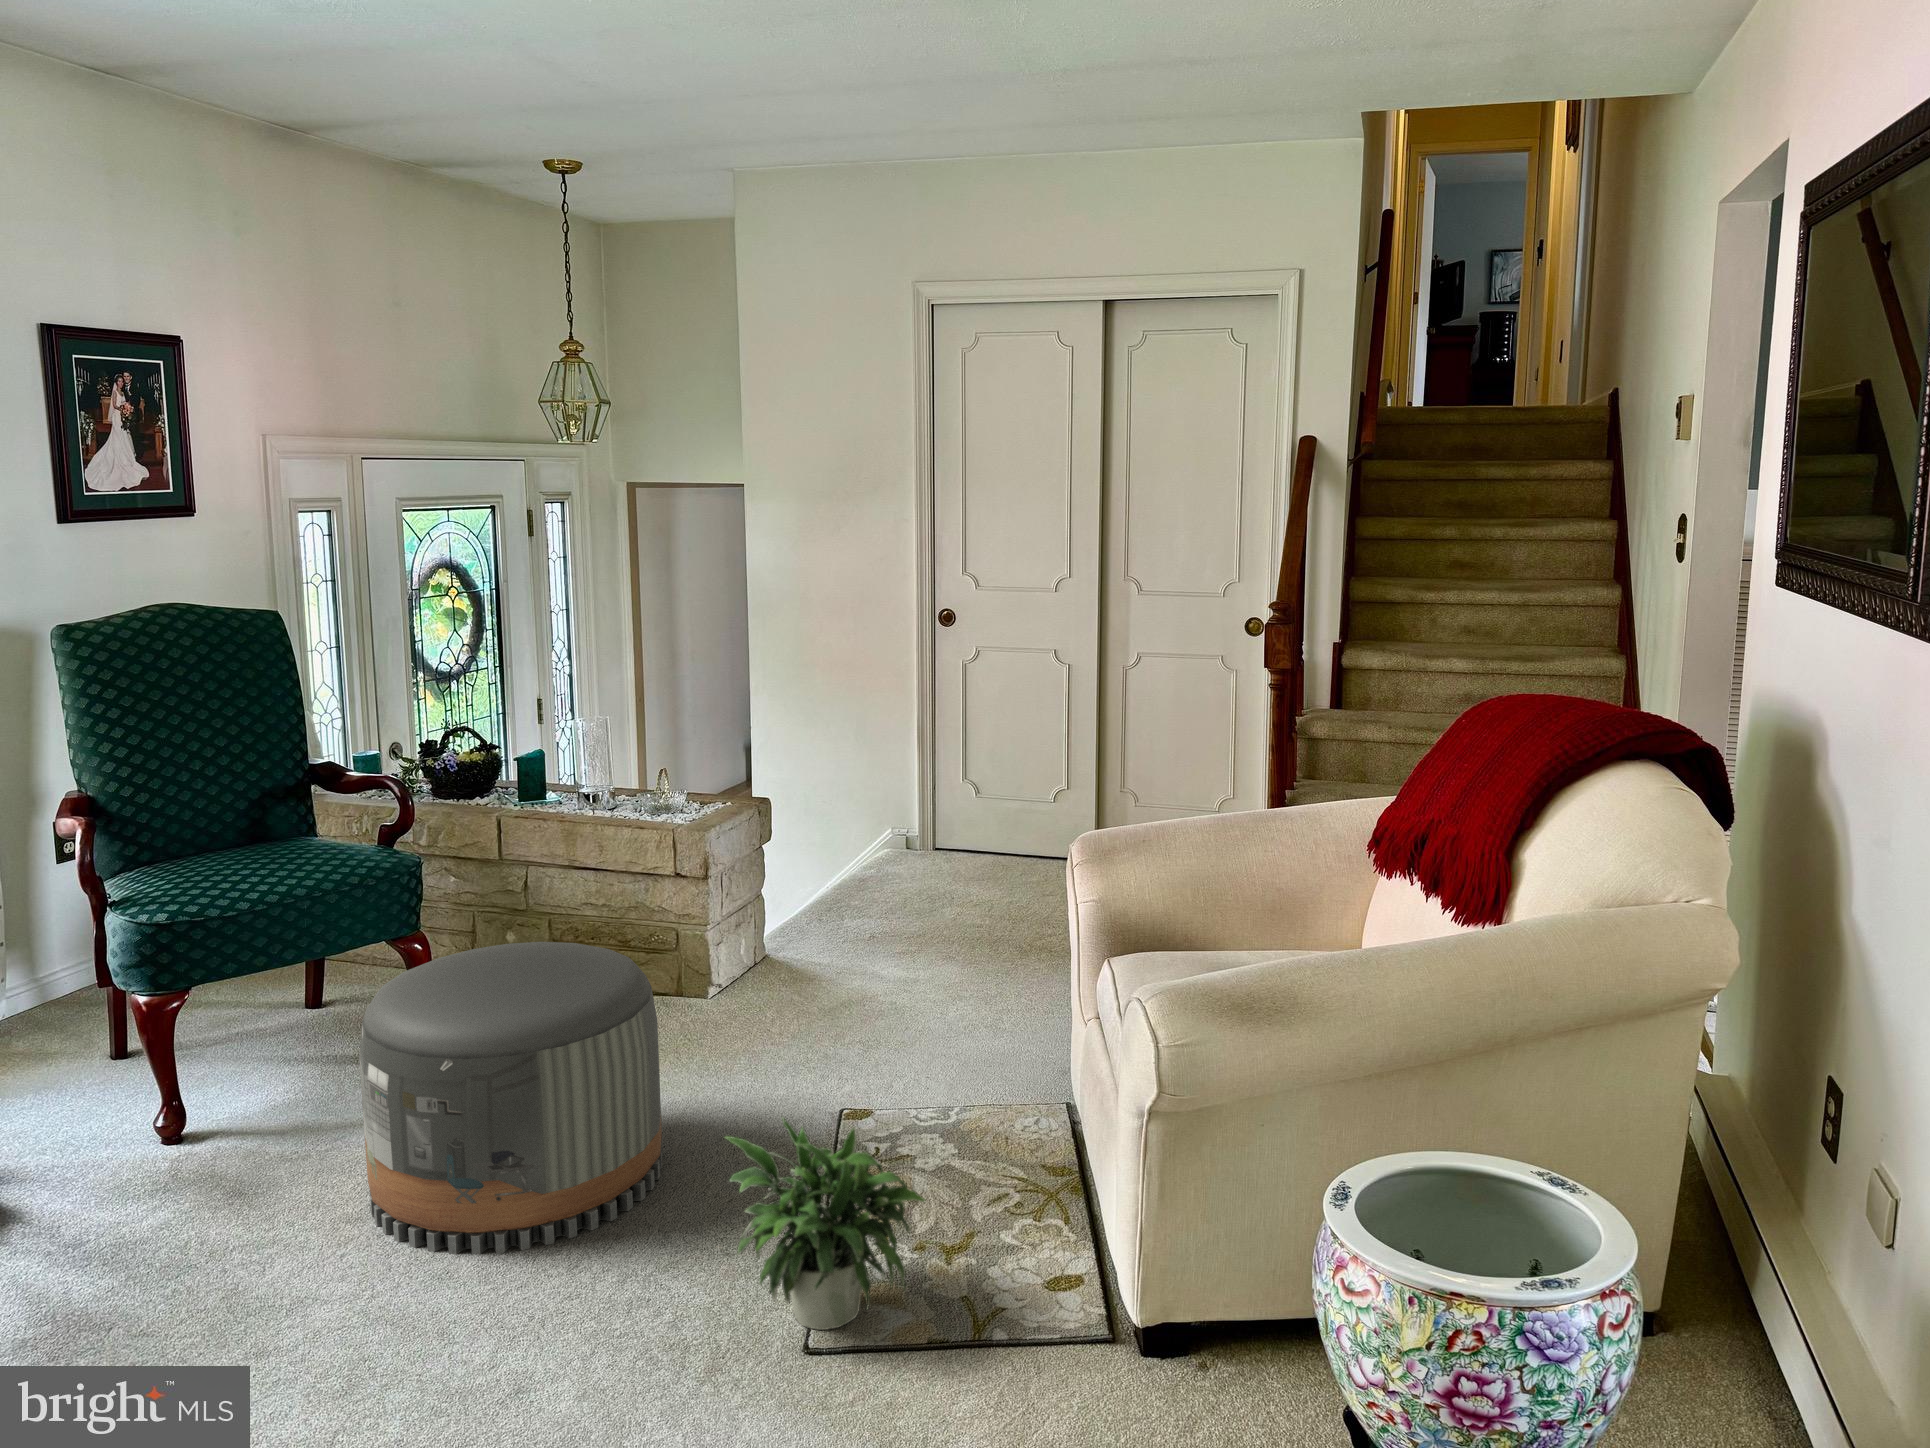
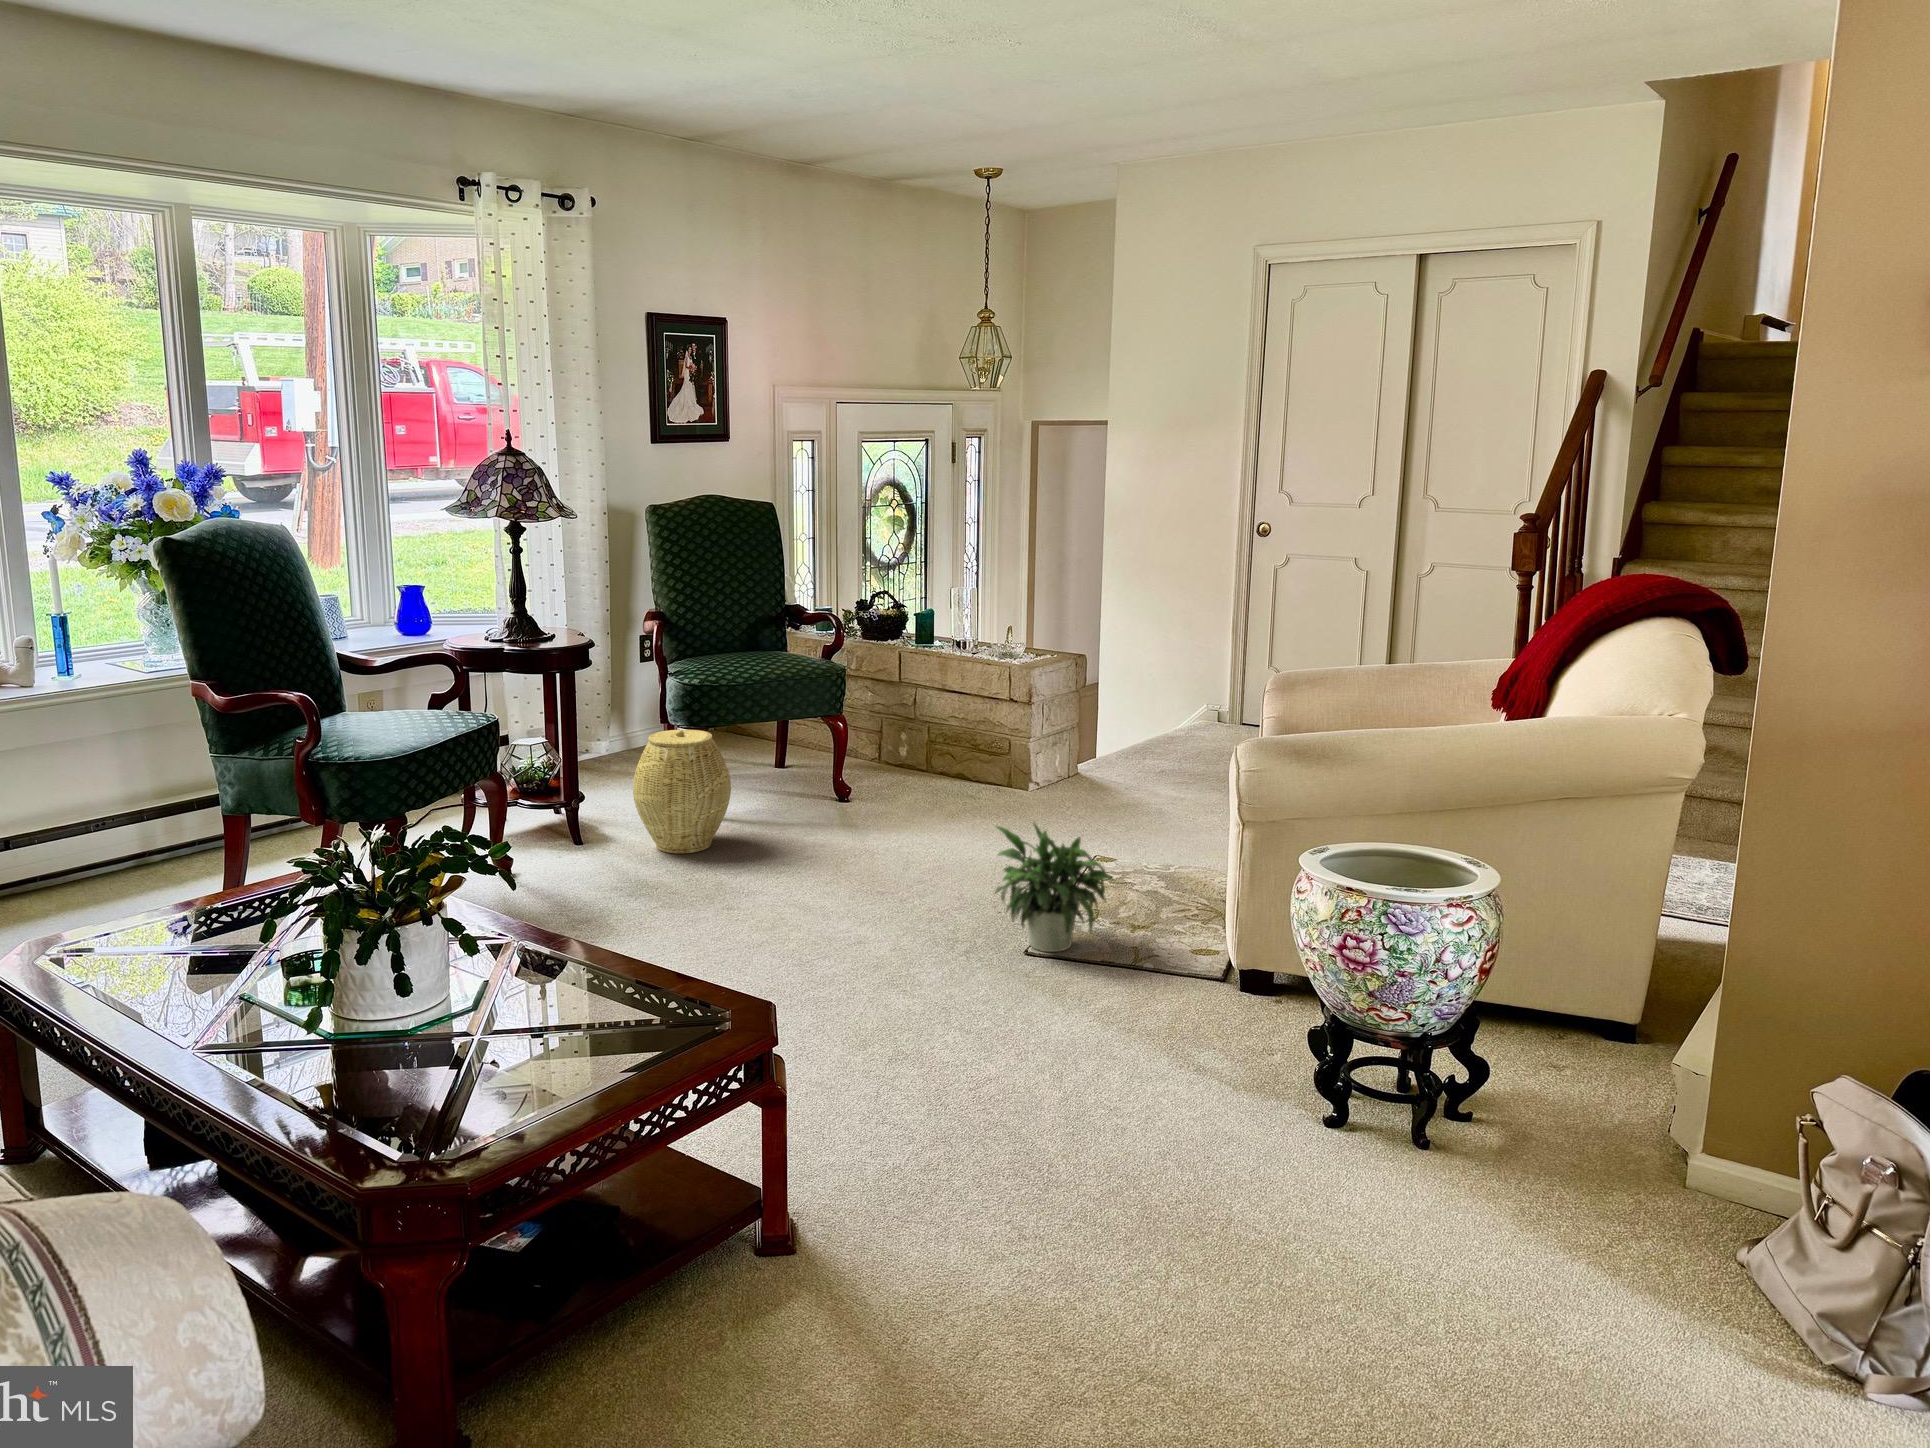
pouf: present [359,942,662,1254] -> none [796,715,975,892]
woven basket: none [51,1008,241,1230] -> present [633,730,731,854]

